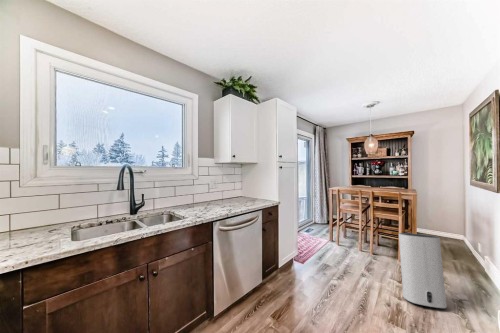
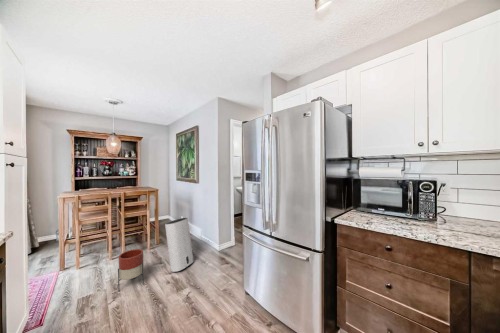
planter: none [344,244,369,287] -> present [118,249,144,291]

